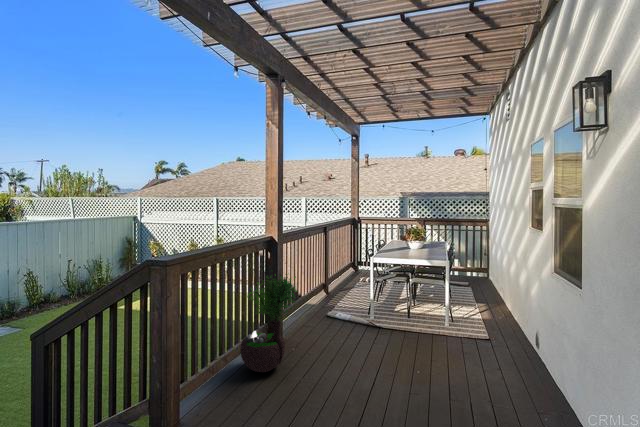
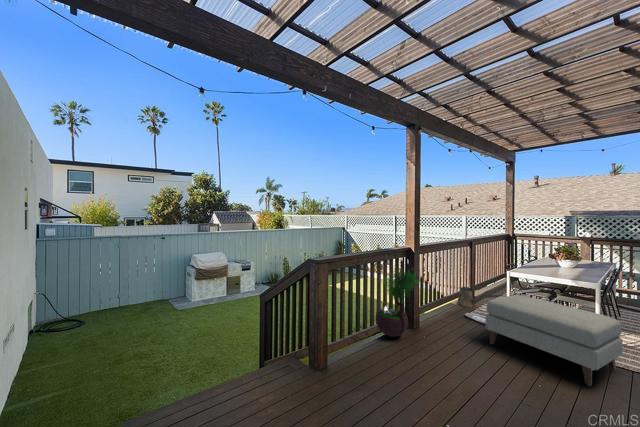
watering can: none [315,285,354,309] -> present [457,287,490,307]
ottoman: none [365,285,468,362] -> present [486,295,622,386]

